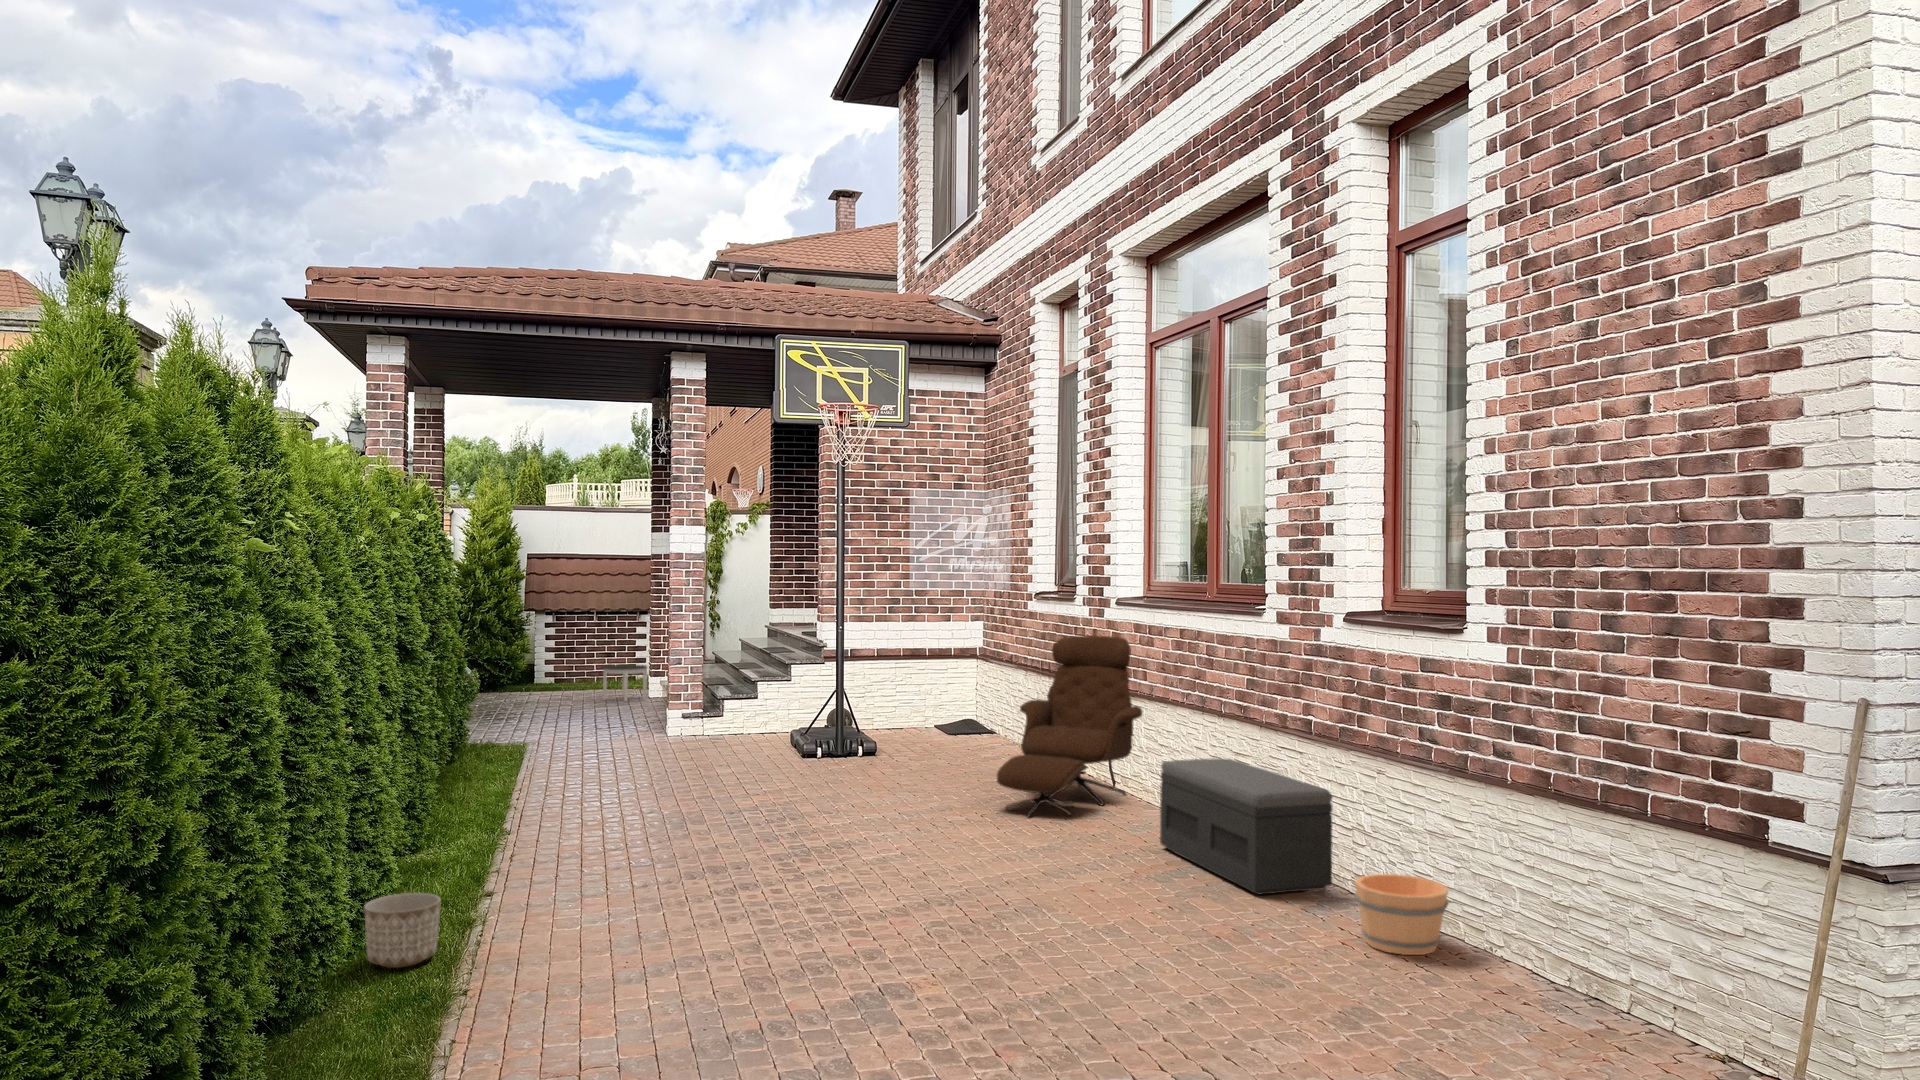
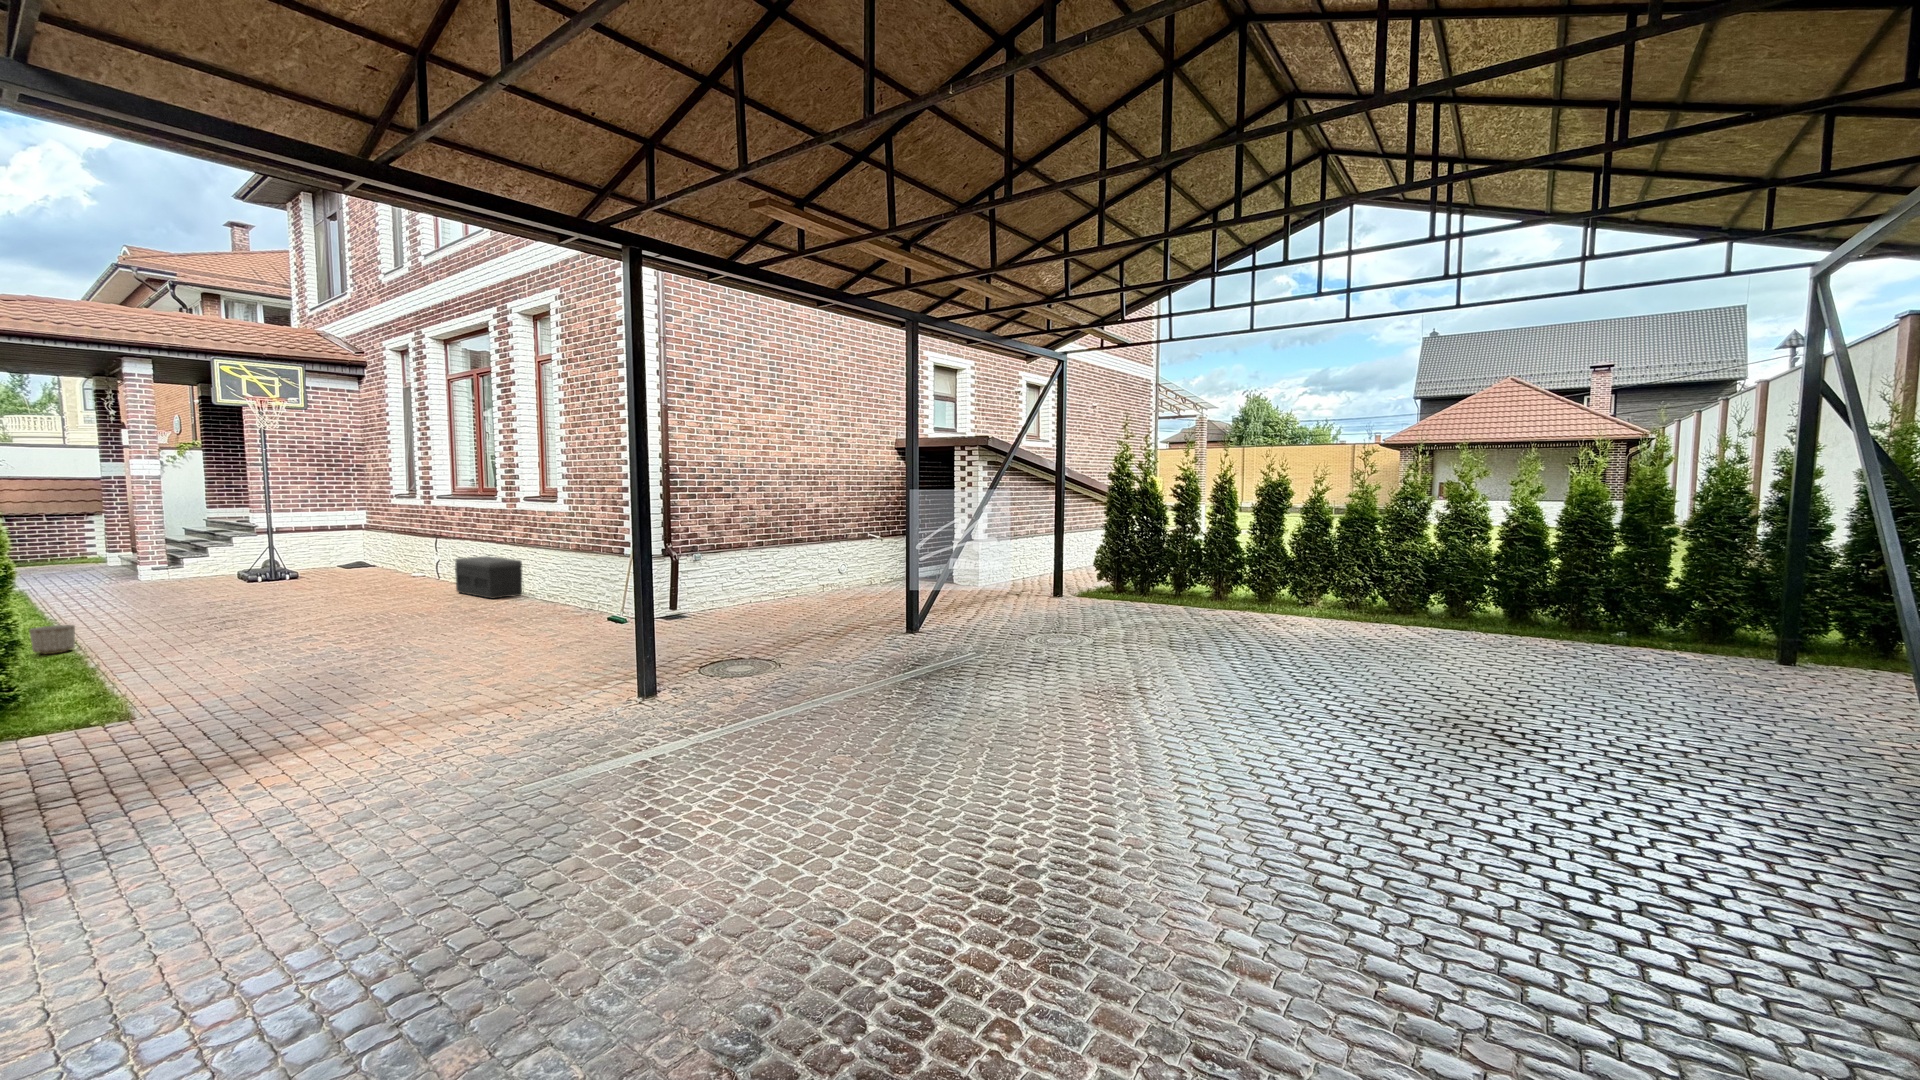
lounge chair: present [997,635,1144,817] -> none [375,513,455,591]
round table: present [603,664,647,702] -> none [51,551,96,575]
bucket: present [1354,874,1449,955] -> none [521,582,554,604]

